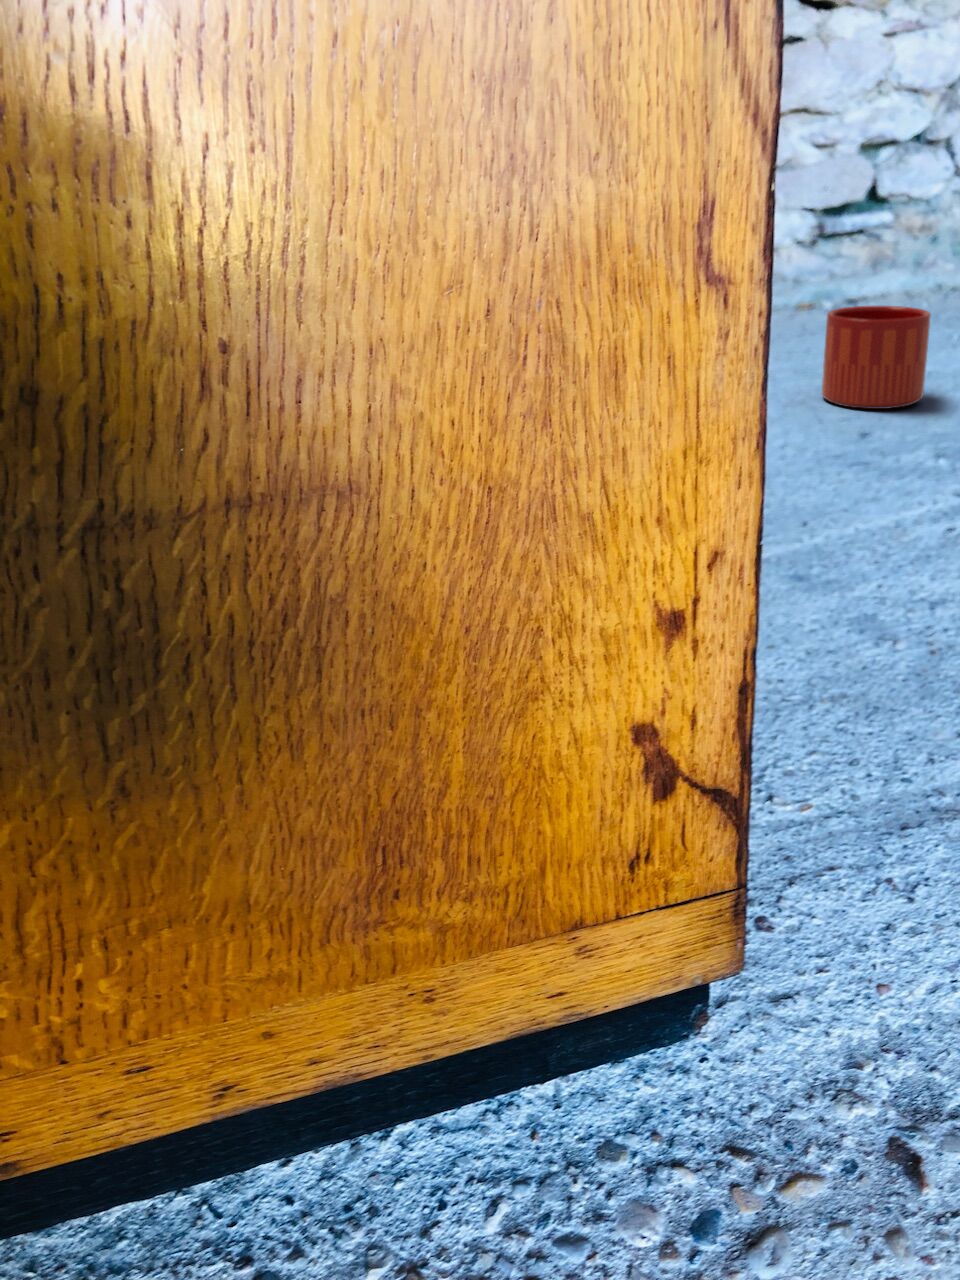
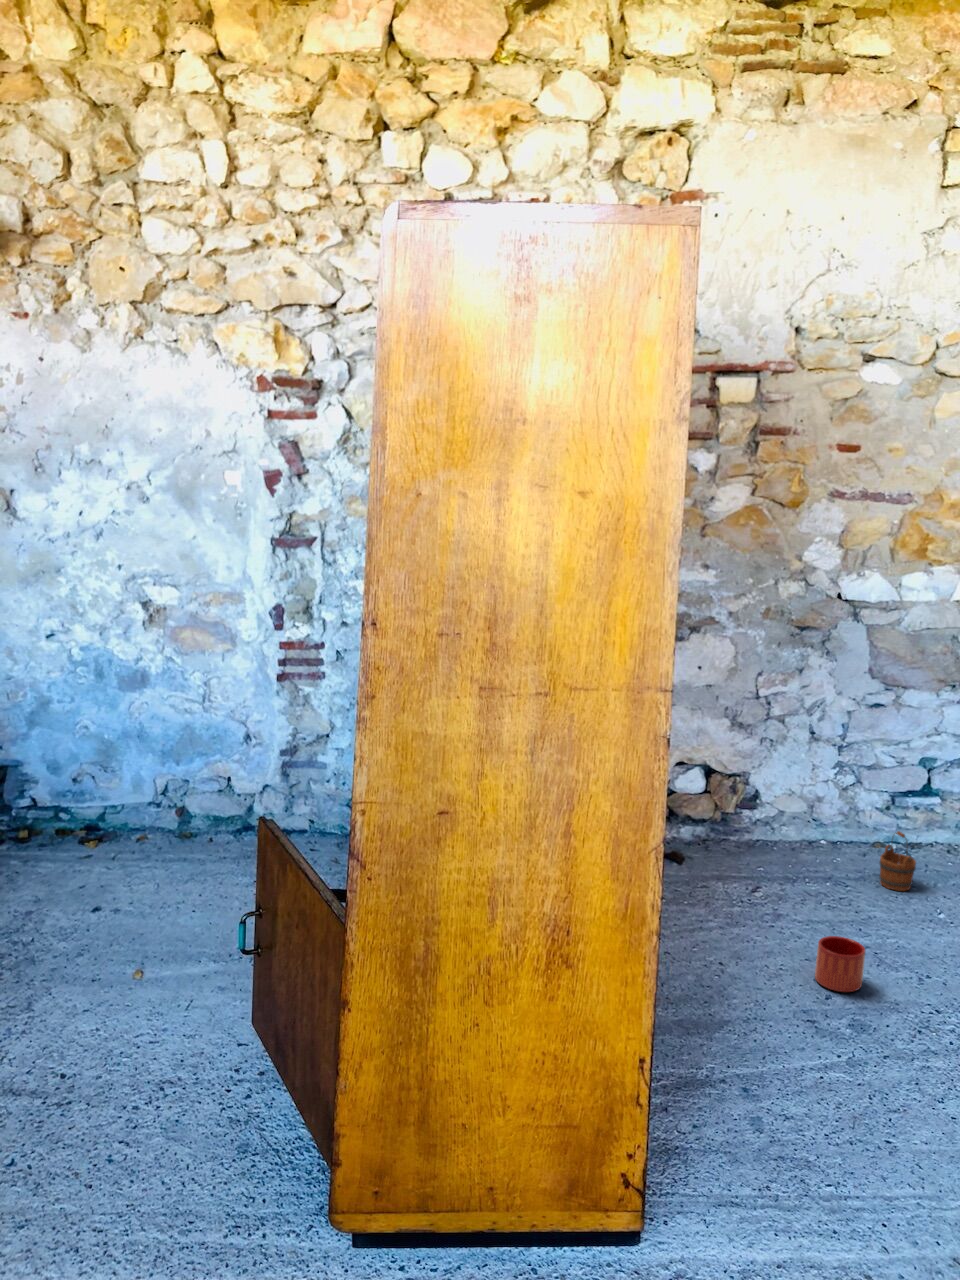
wooden bucket: none [843,194,909,306] -> present [879,831,916,891]

